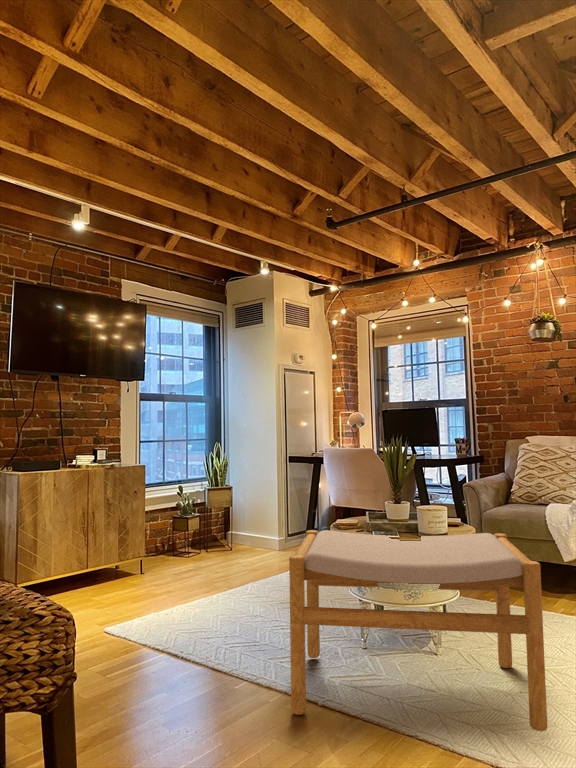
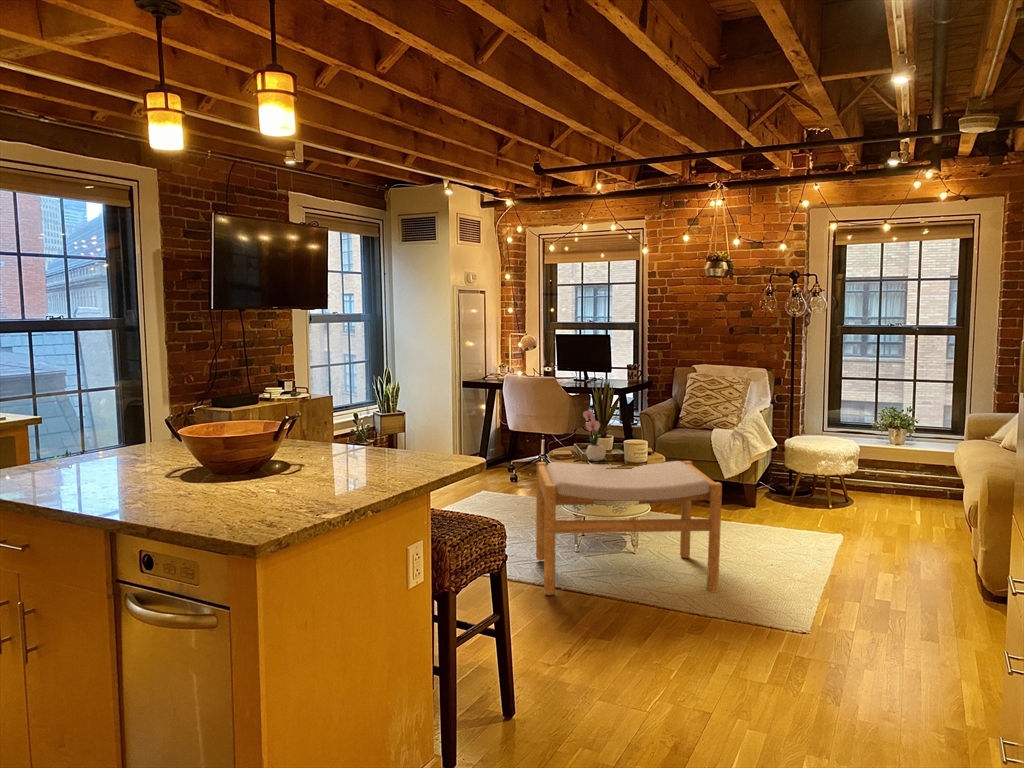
flower arrangement: none [364,456,398,531] -> present [583,401,606,461]

